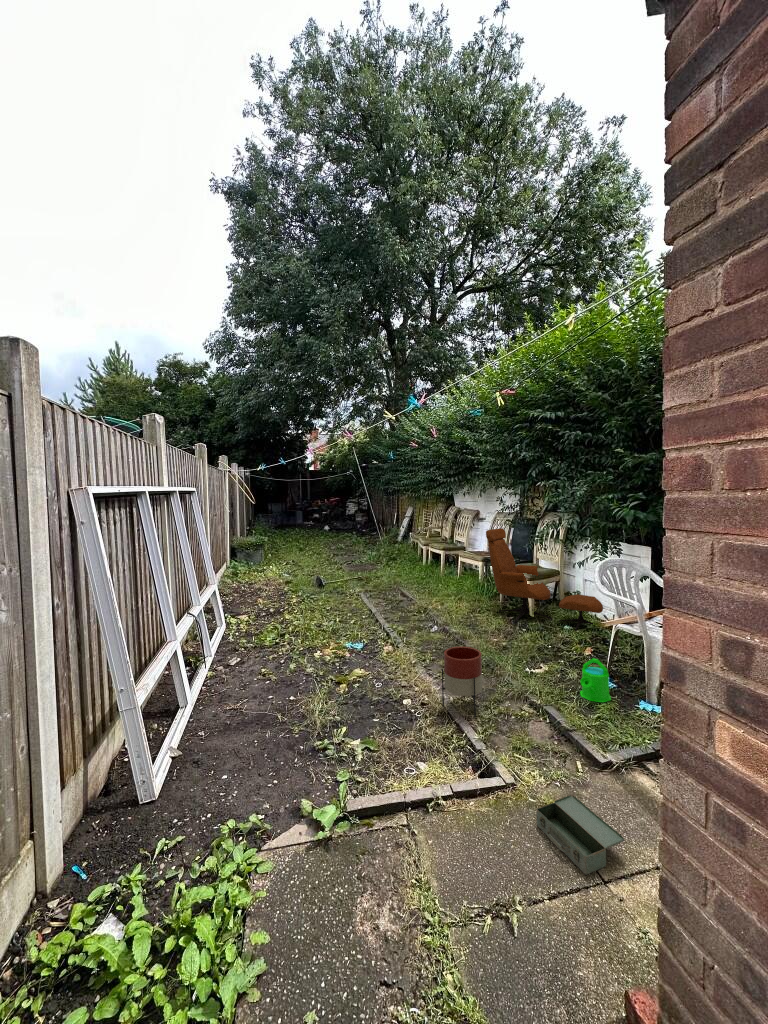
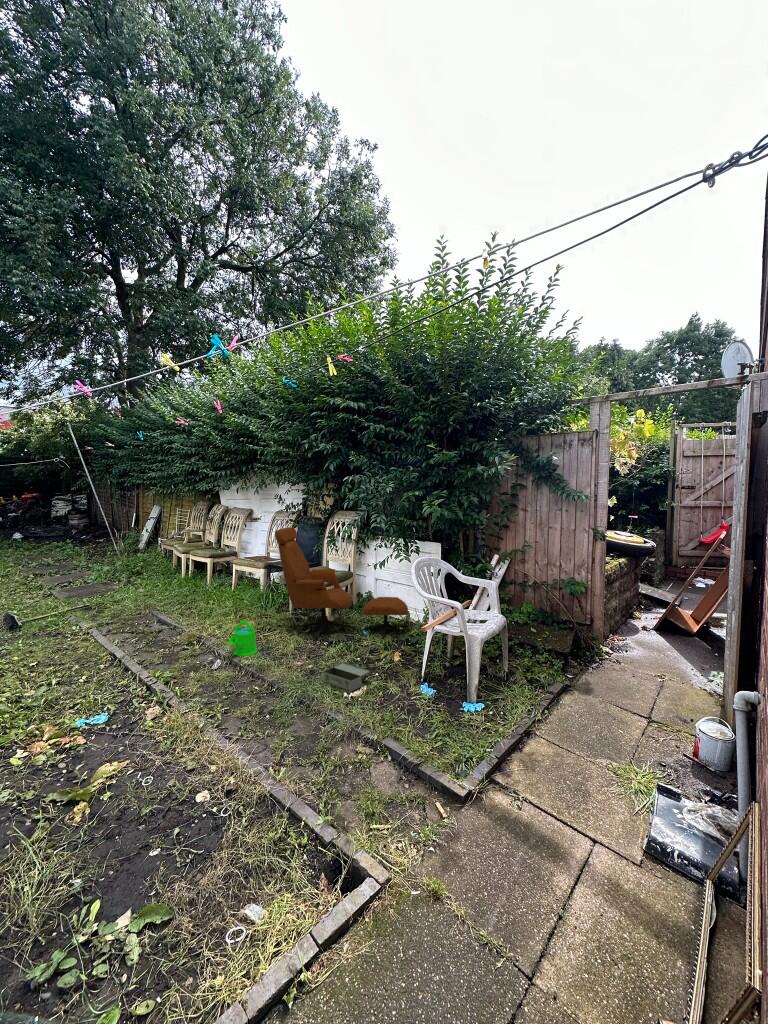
planter: present [442,646,482,717] -> none [254,688,309,781]
watering can: present [580,658,611,702] -> present [229,621,258,656]
toolbox: present [536,795,625,875] -> present [323,662,371,691]

